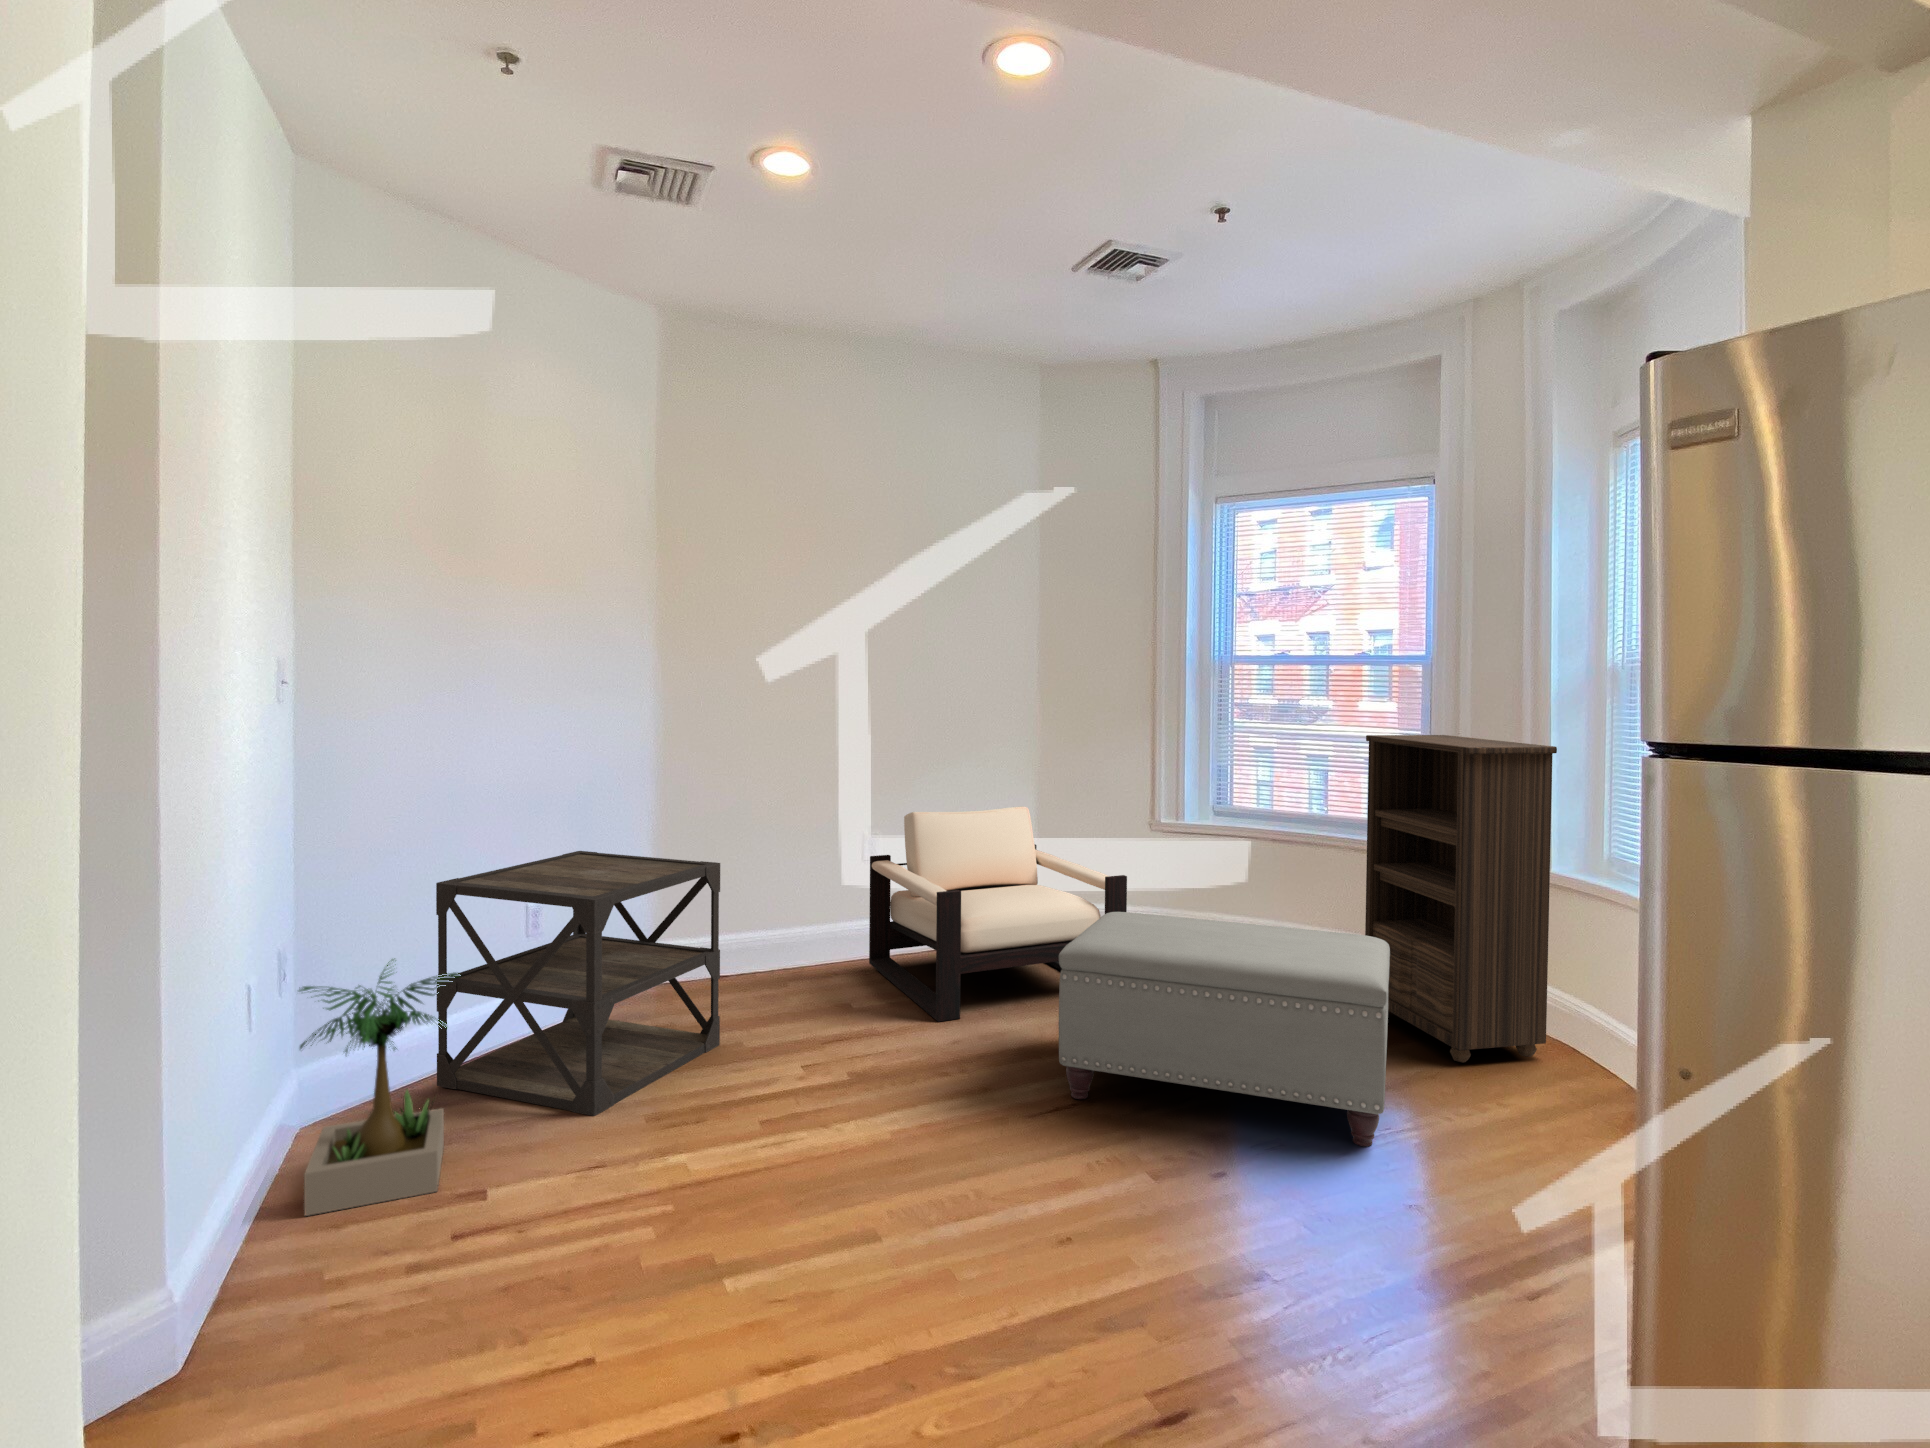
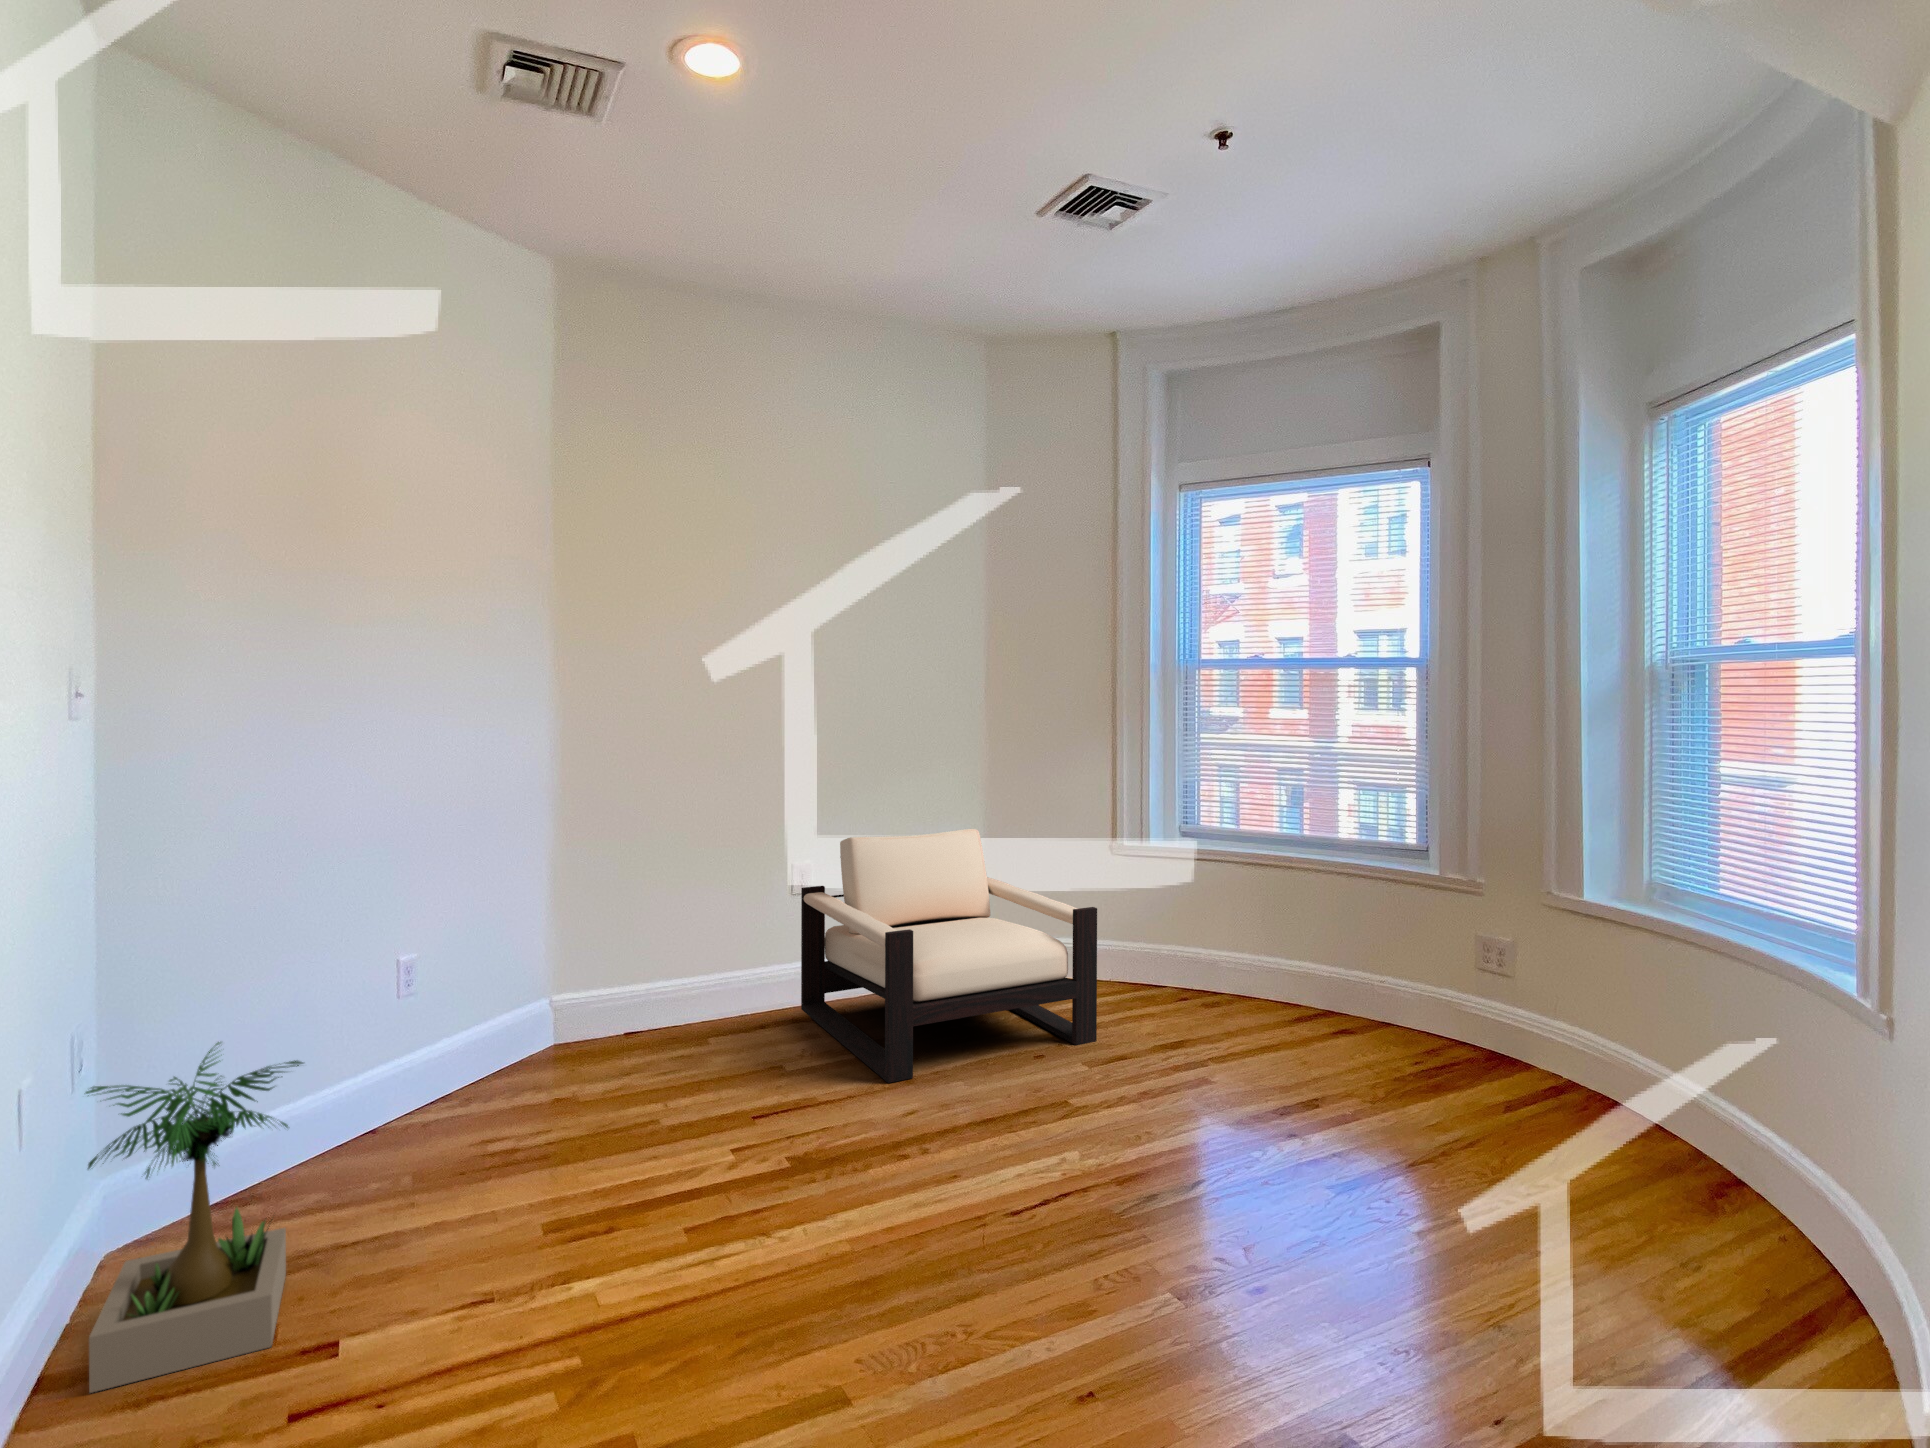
bookshelf: present [1365,735,1557,1062] -> none [1368,745,1600,1123]
side table: present [436,851,720,1116] -> none [283,891,633,1225]
ottoman: present [1059,912,1390,1147] -> none [1043,955,1448,1242]

